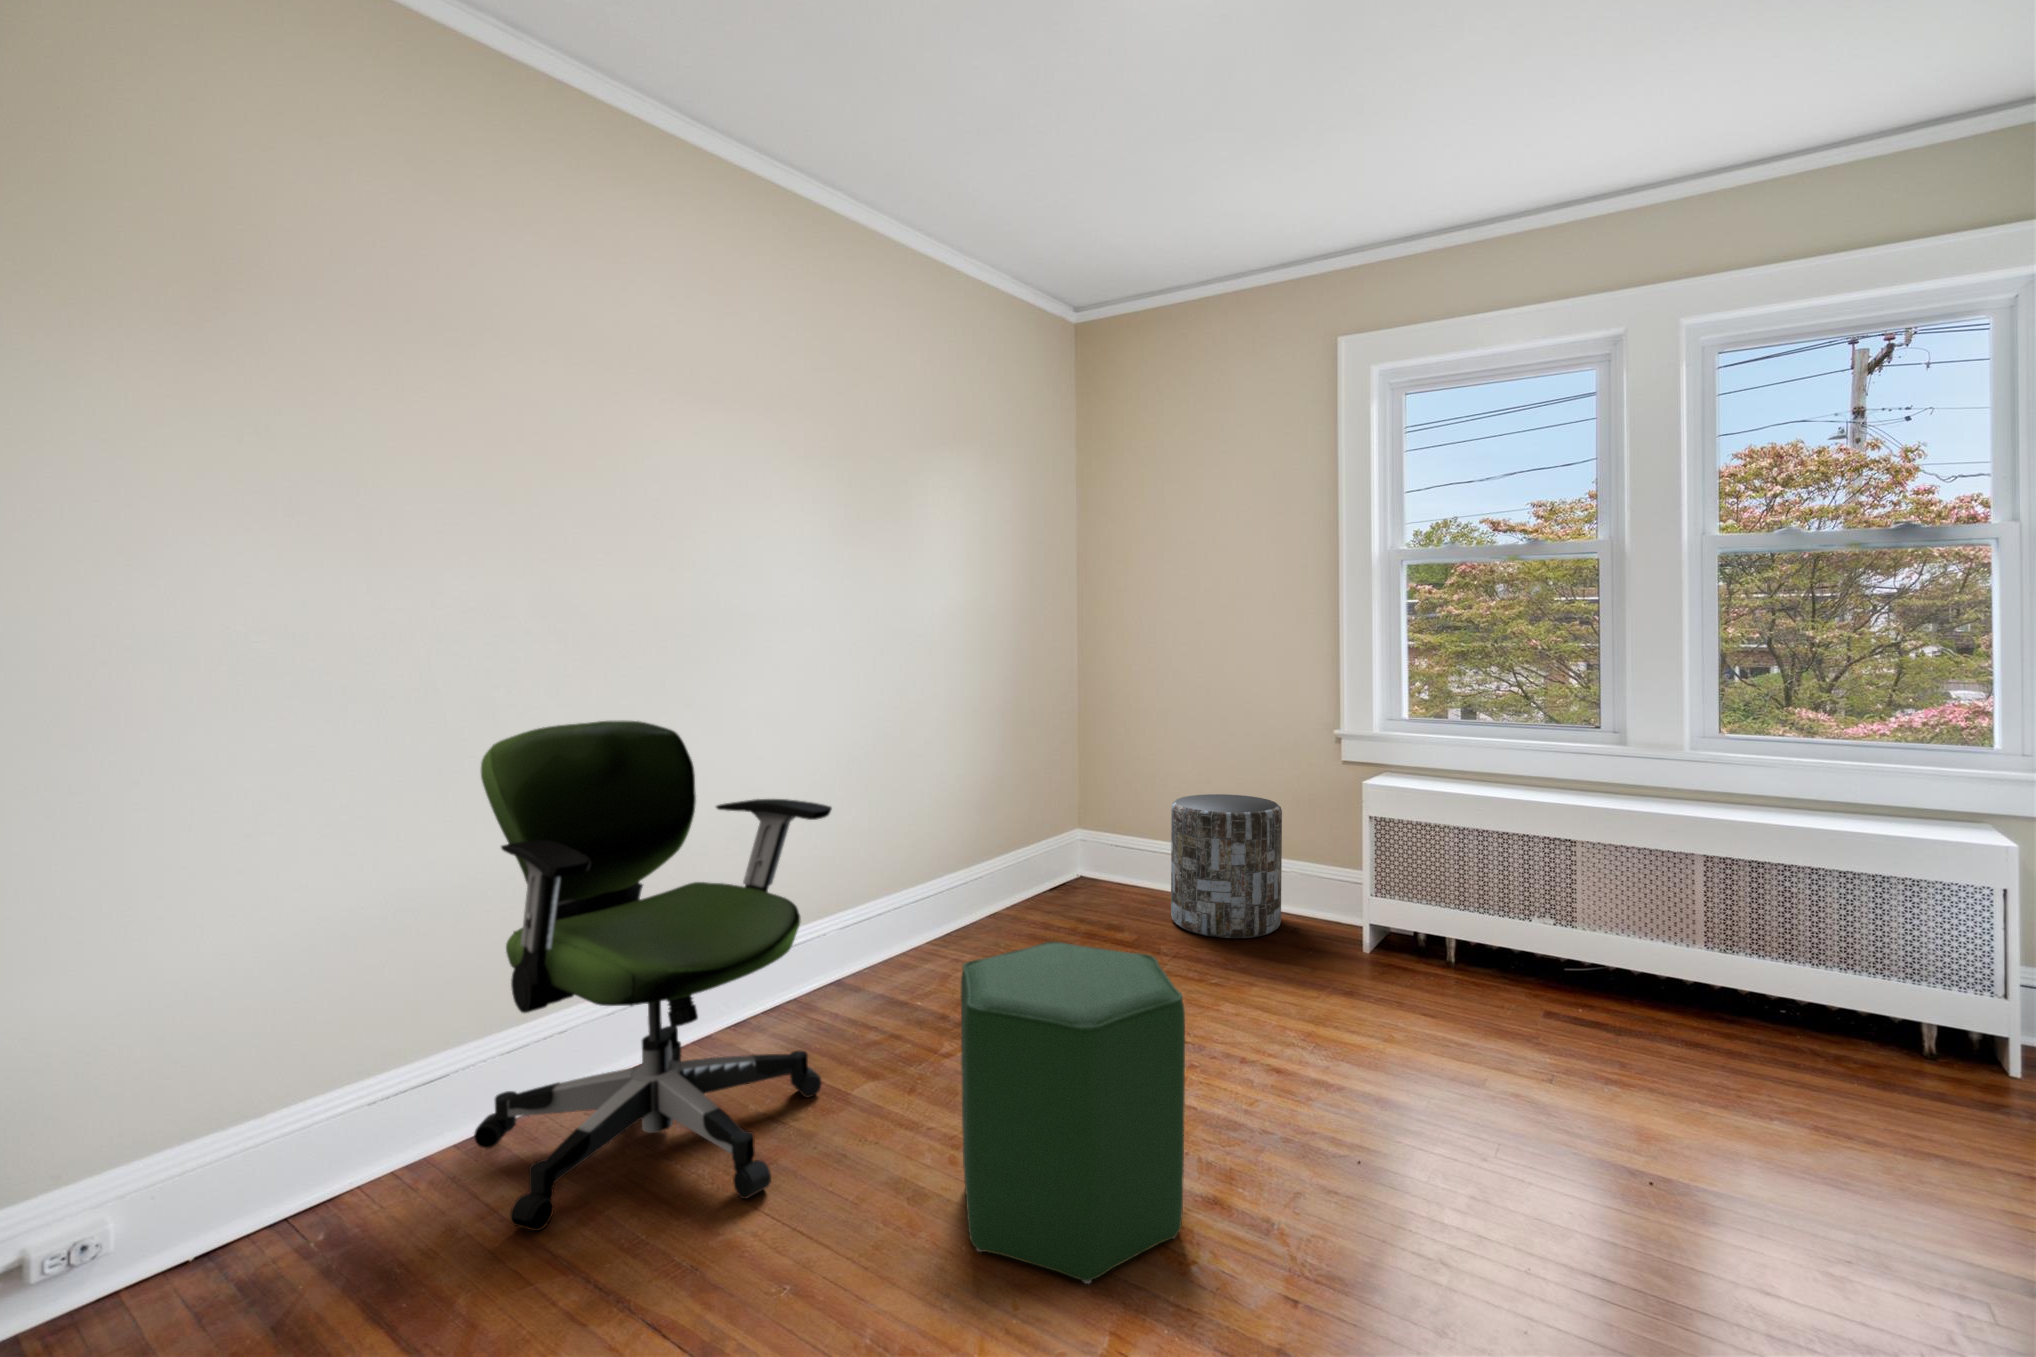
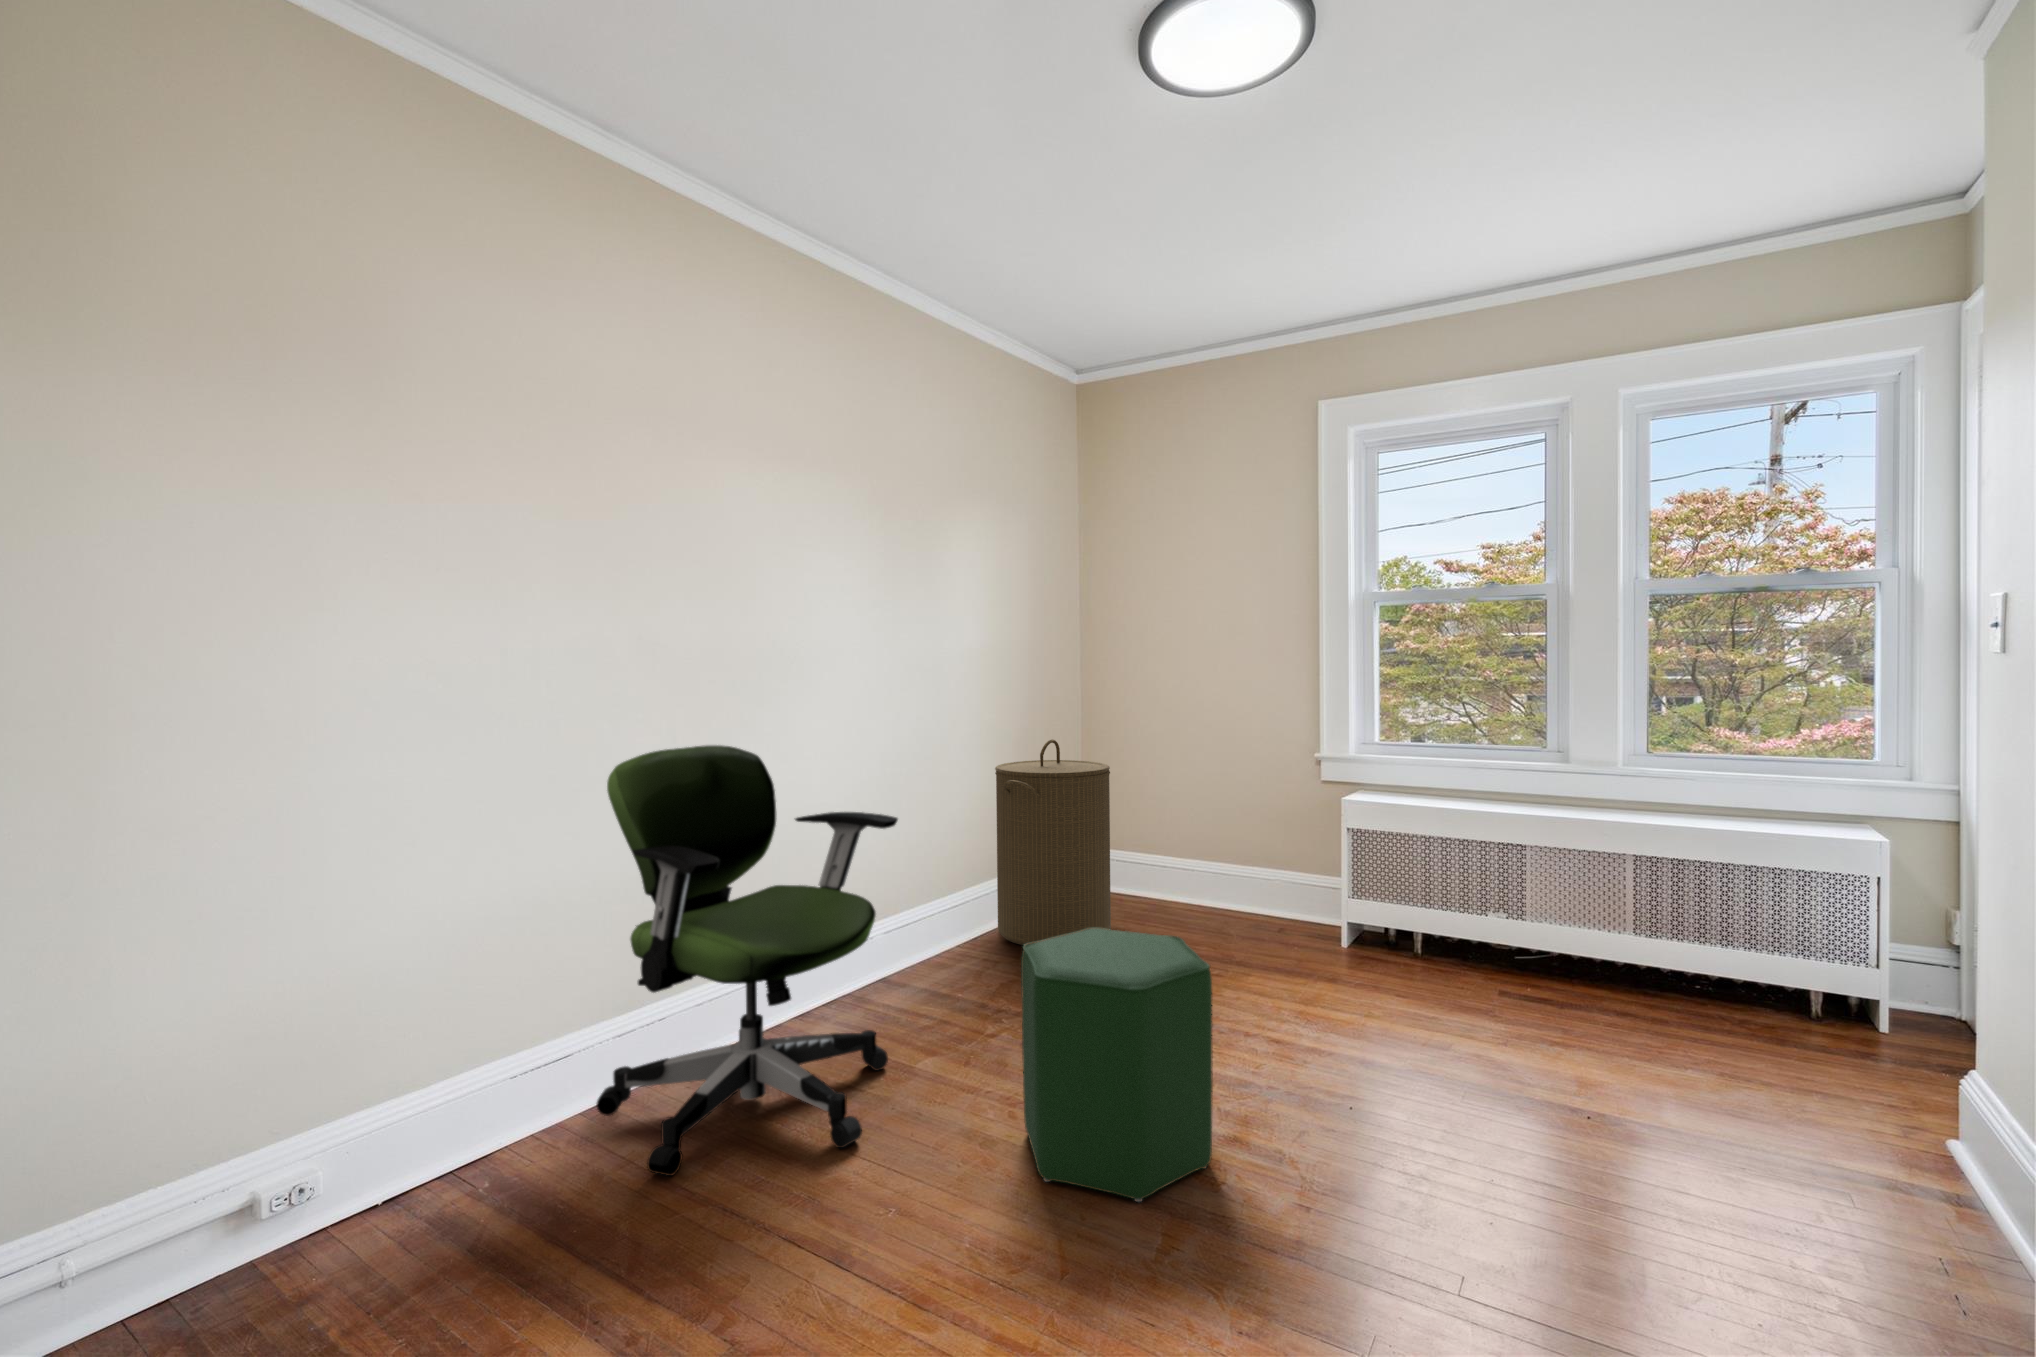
laundry hamper: none [974,715,1103,949] -> present [995,739,1111,945]
side table: present [1171,794,1282,938] -> none [1170,809,1269,936]

